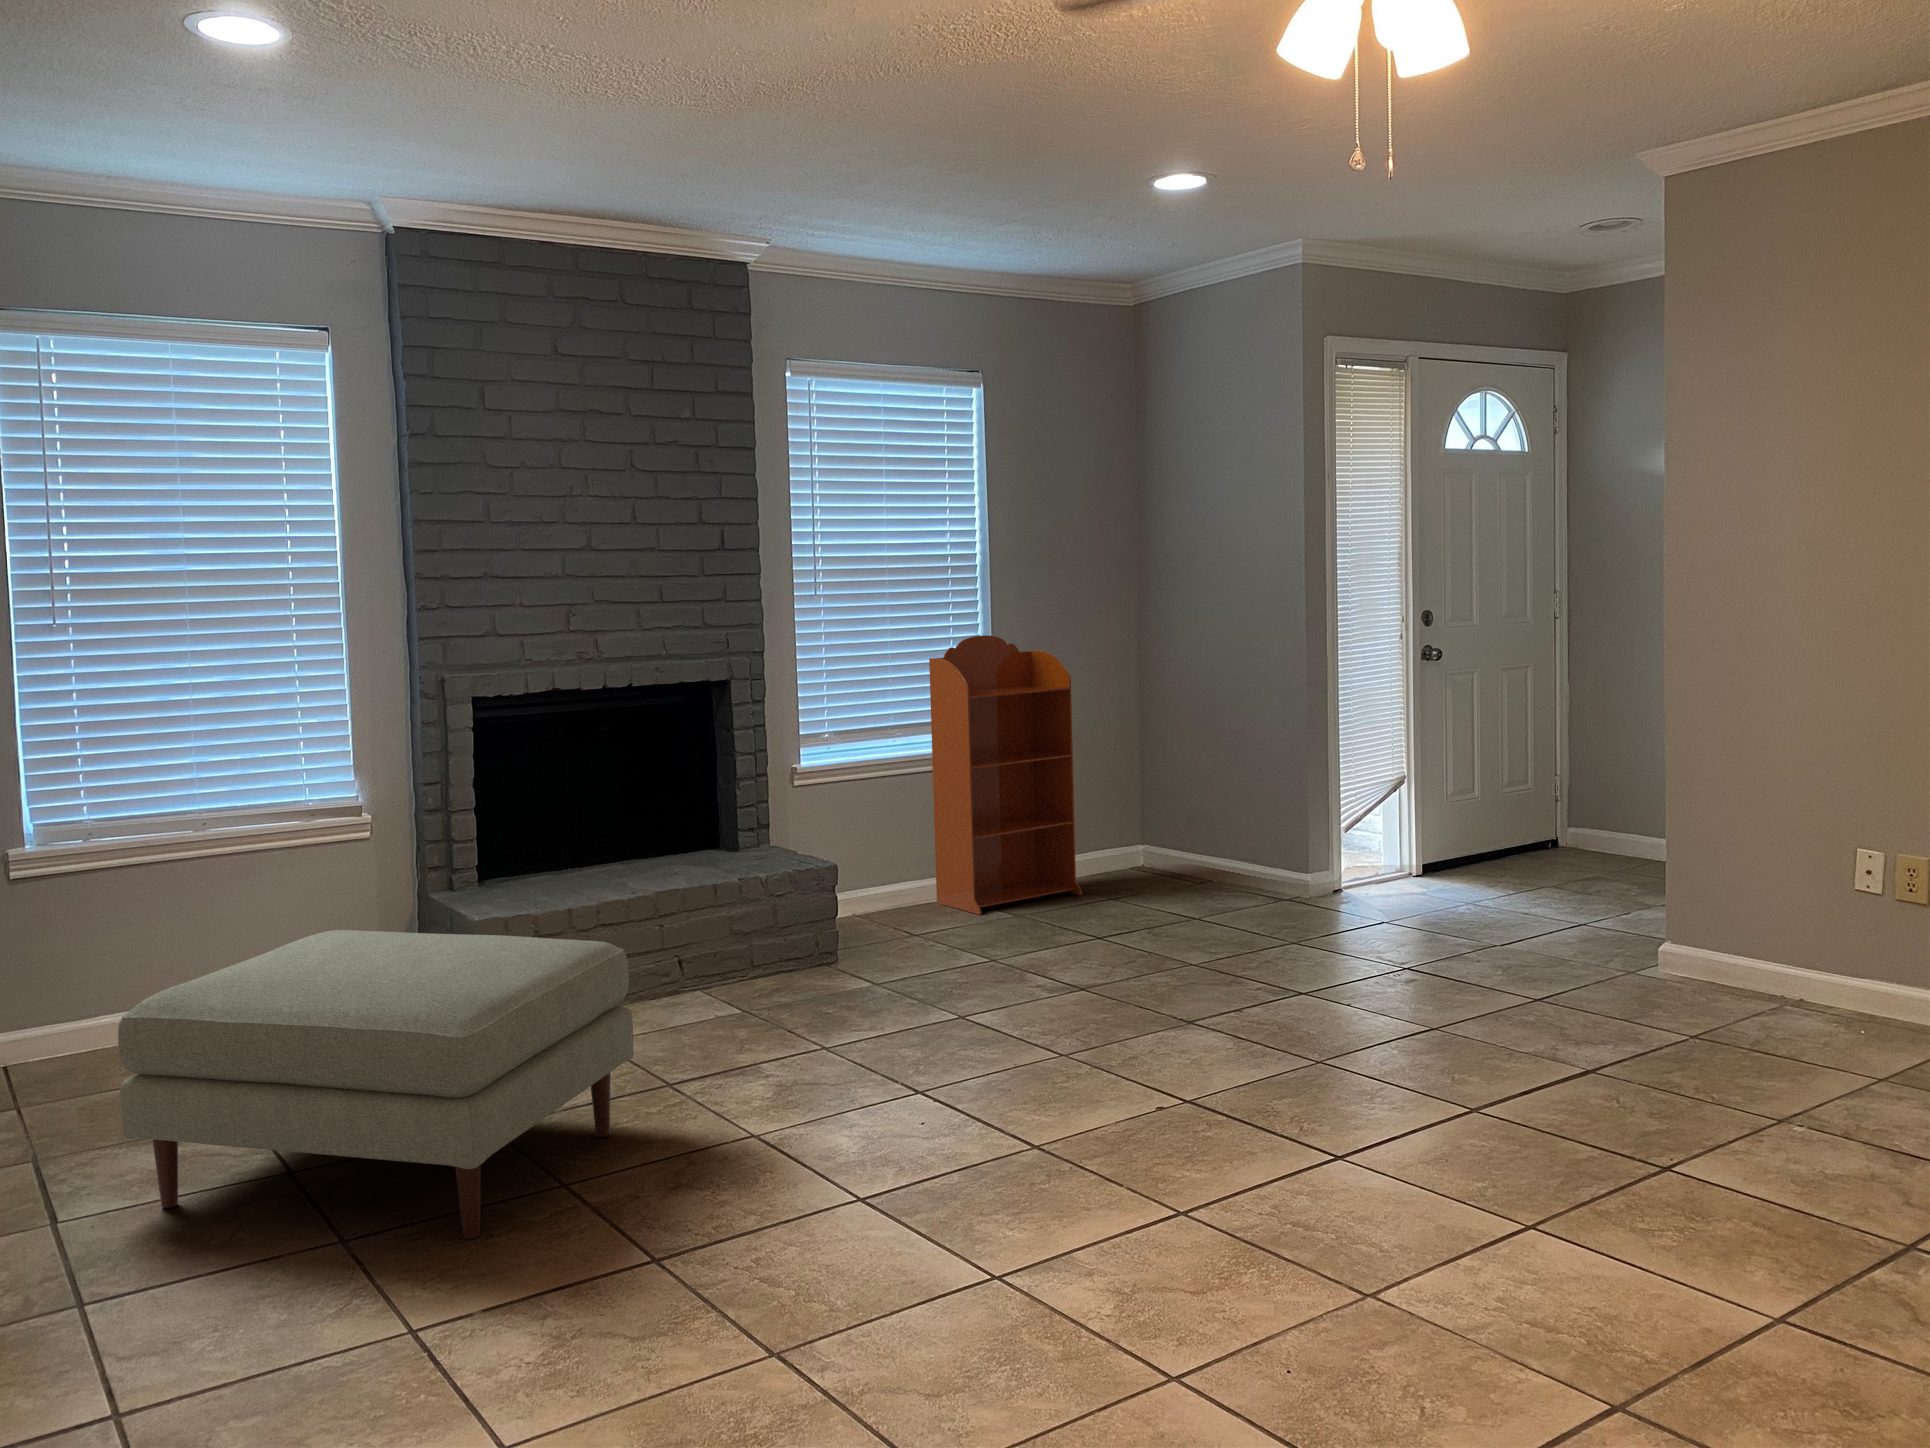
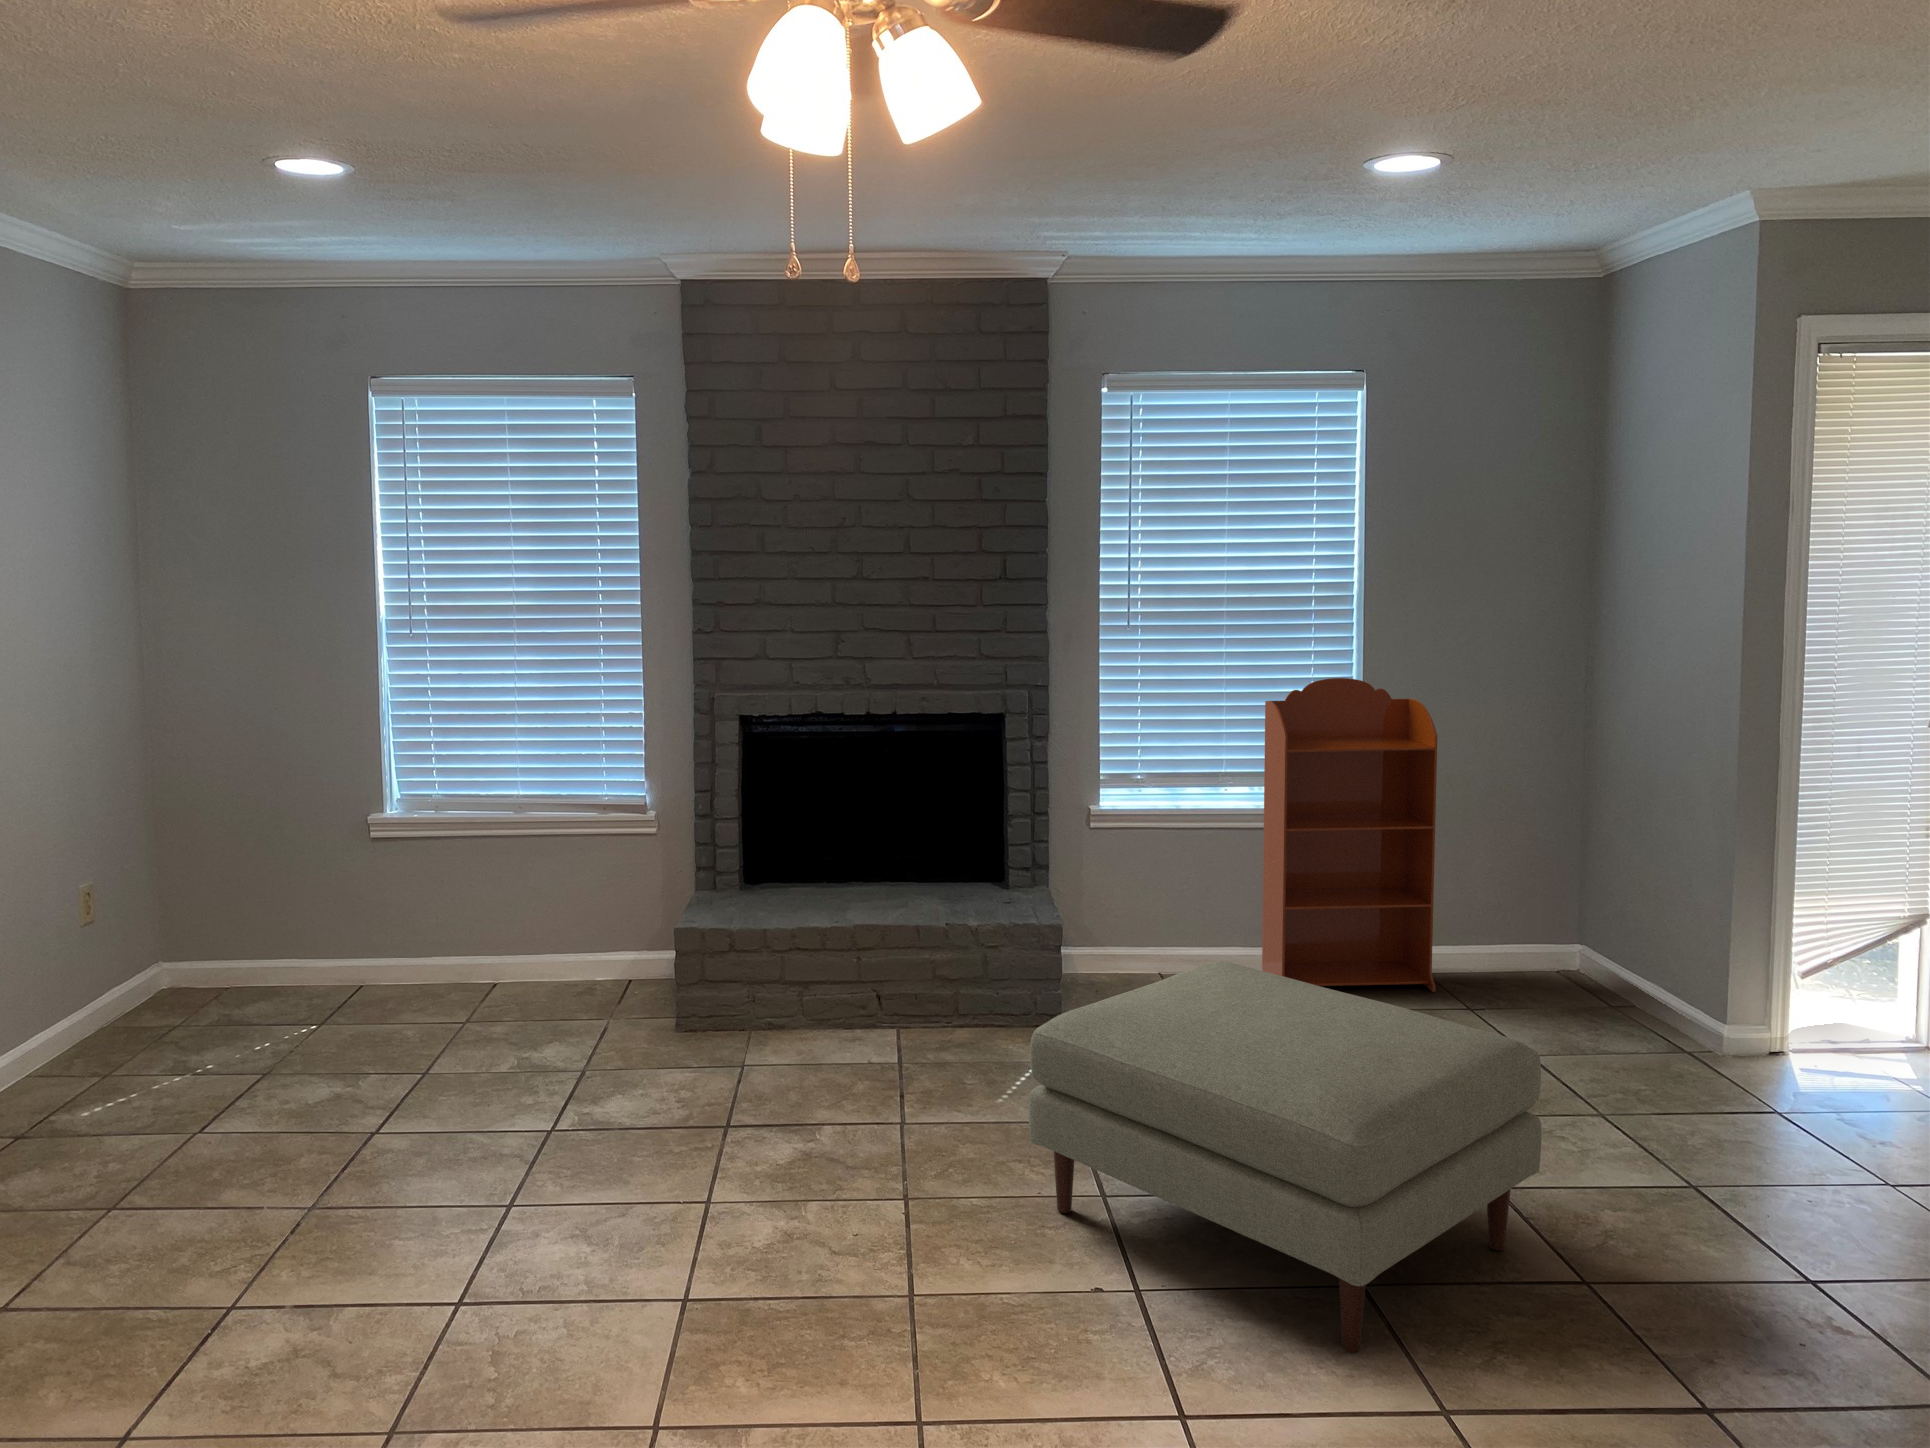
ottoman: present [118,930,634,1239] -> present [1029,962,1541,1353]

